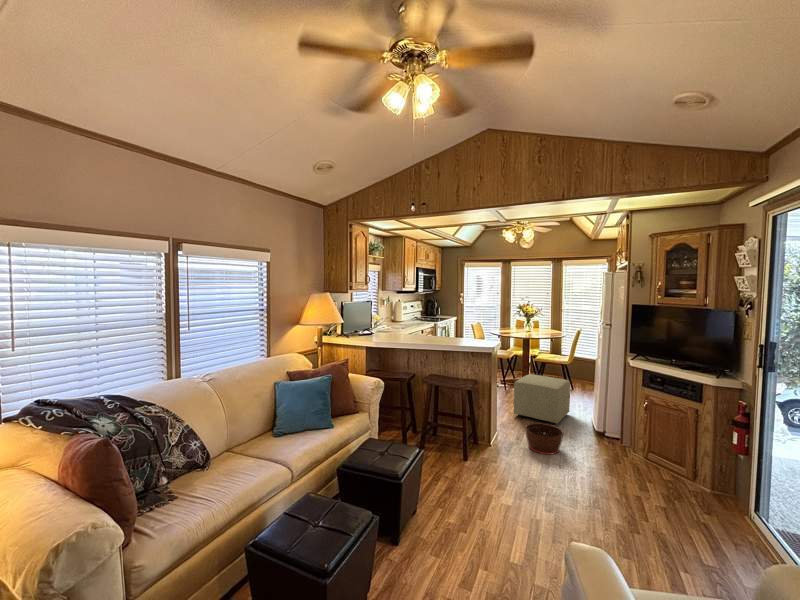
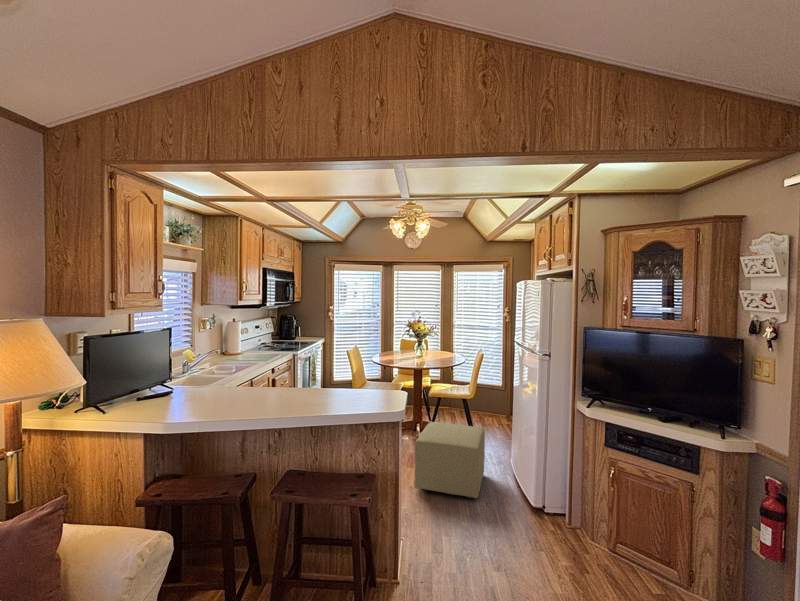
basket: present [525,423,563,455] -> none [446,513,505,576]

